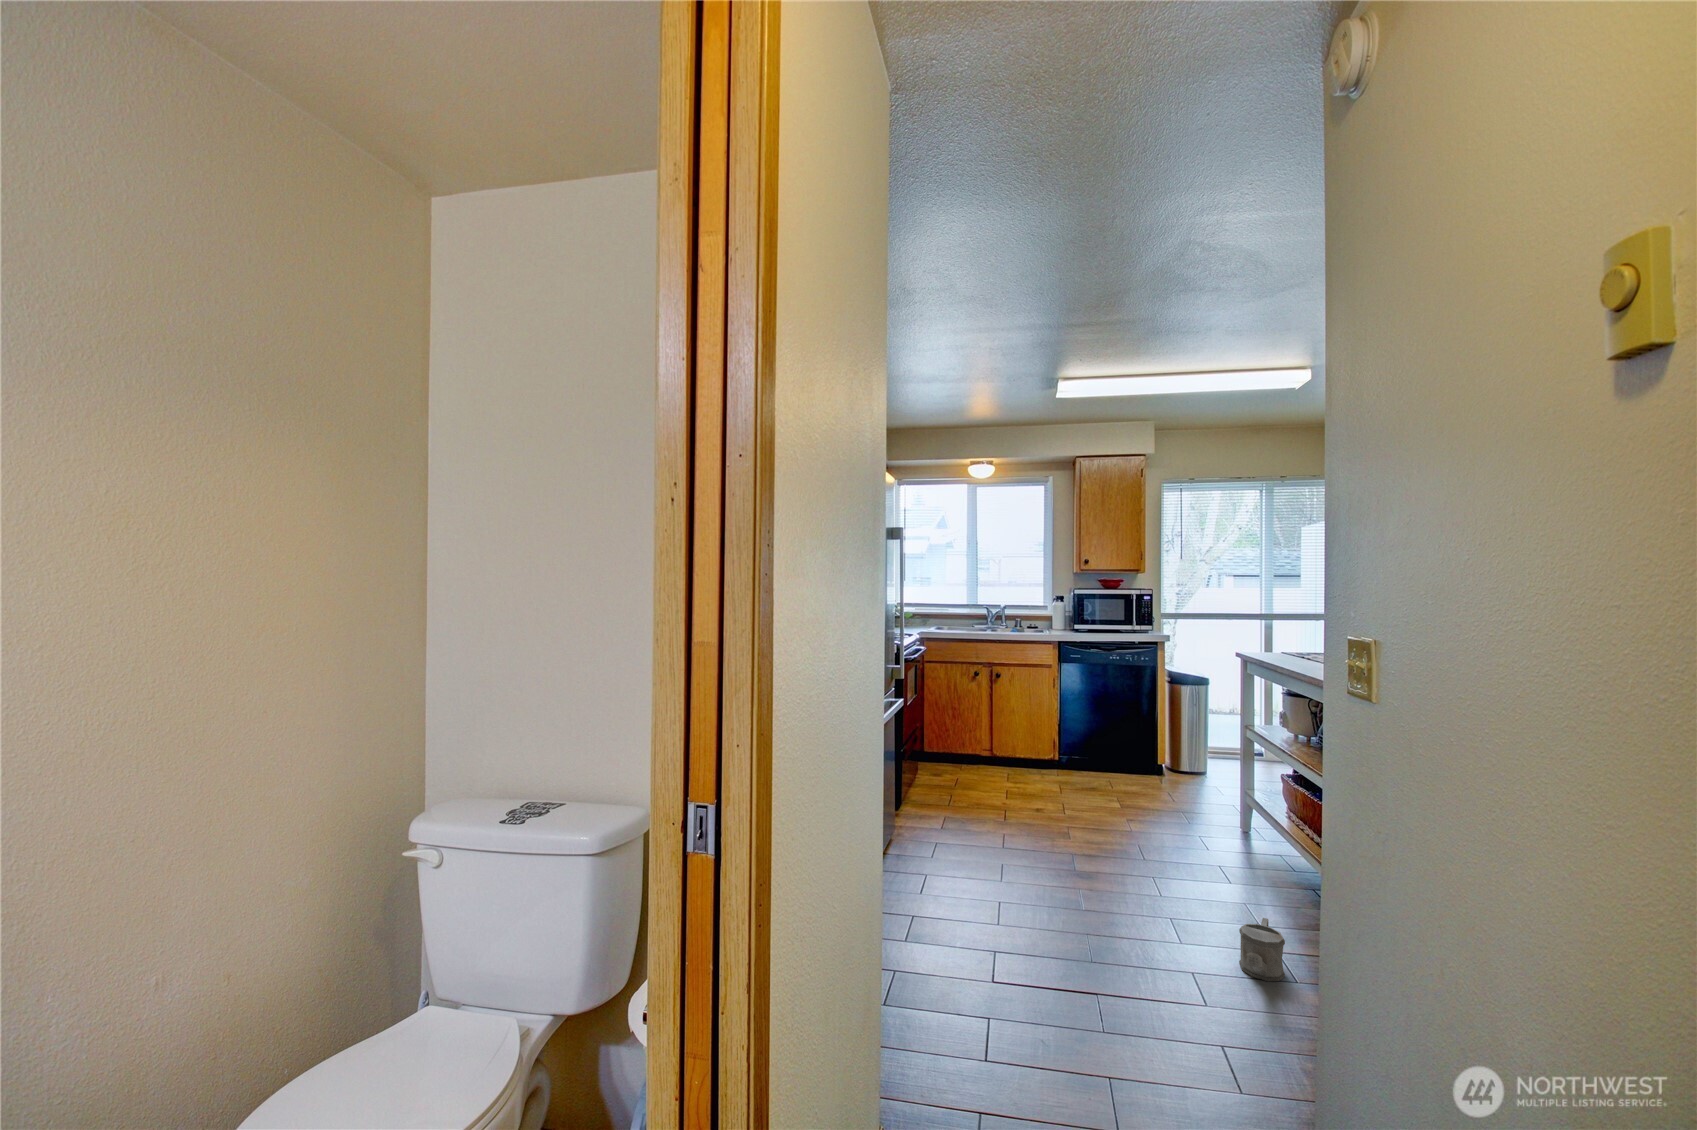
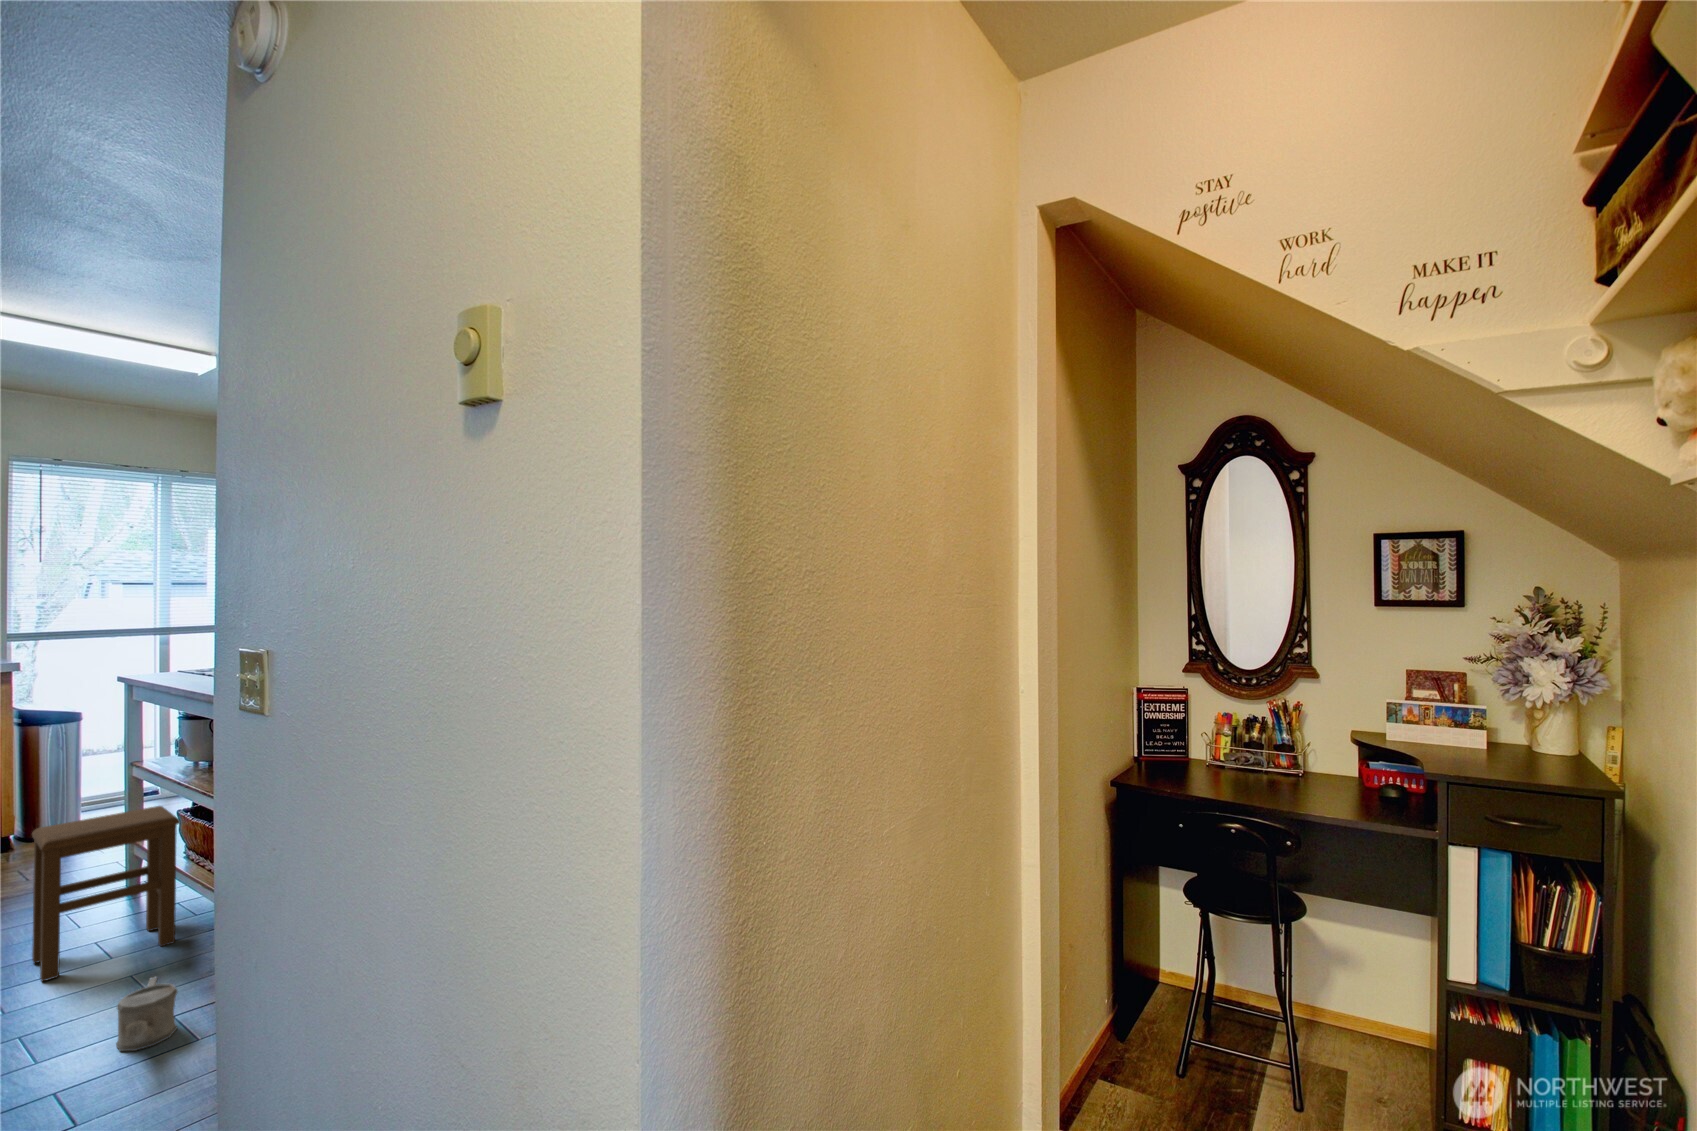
stool: none [1184,759,1283,892] -> present [32,806,180,981]

